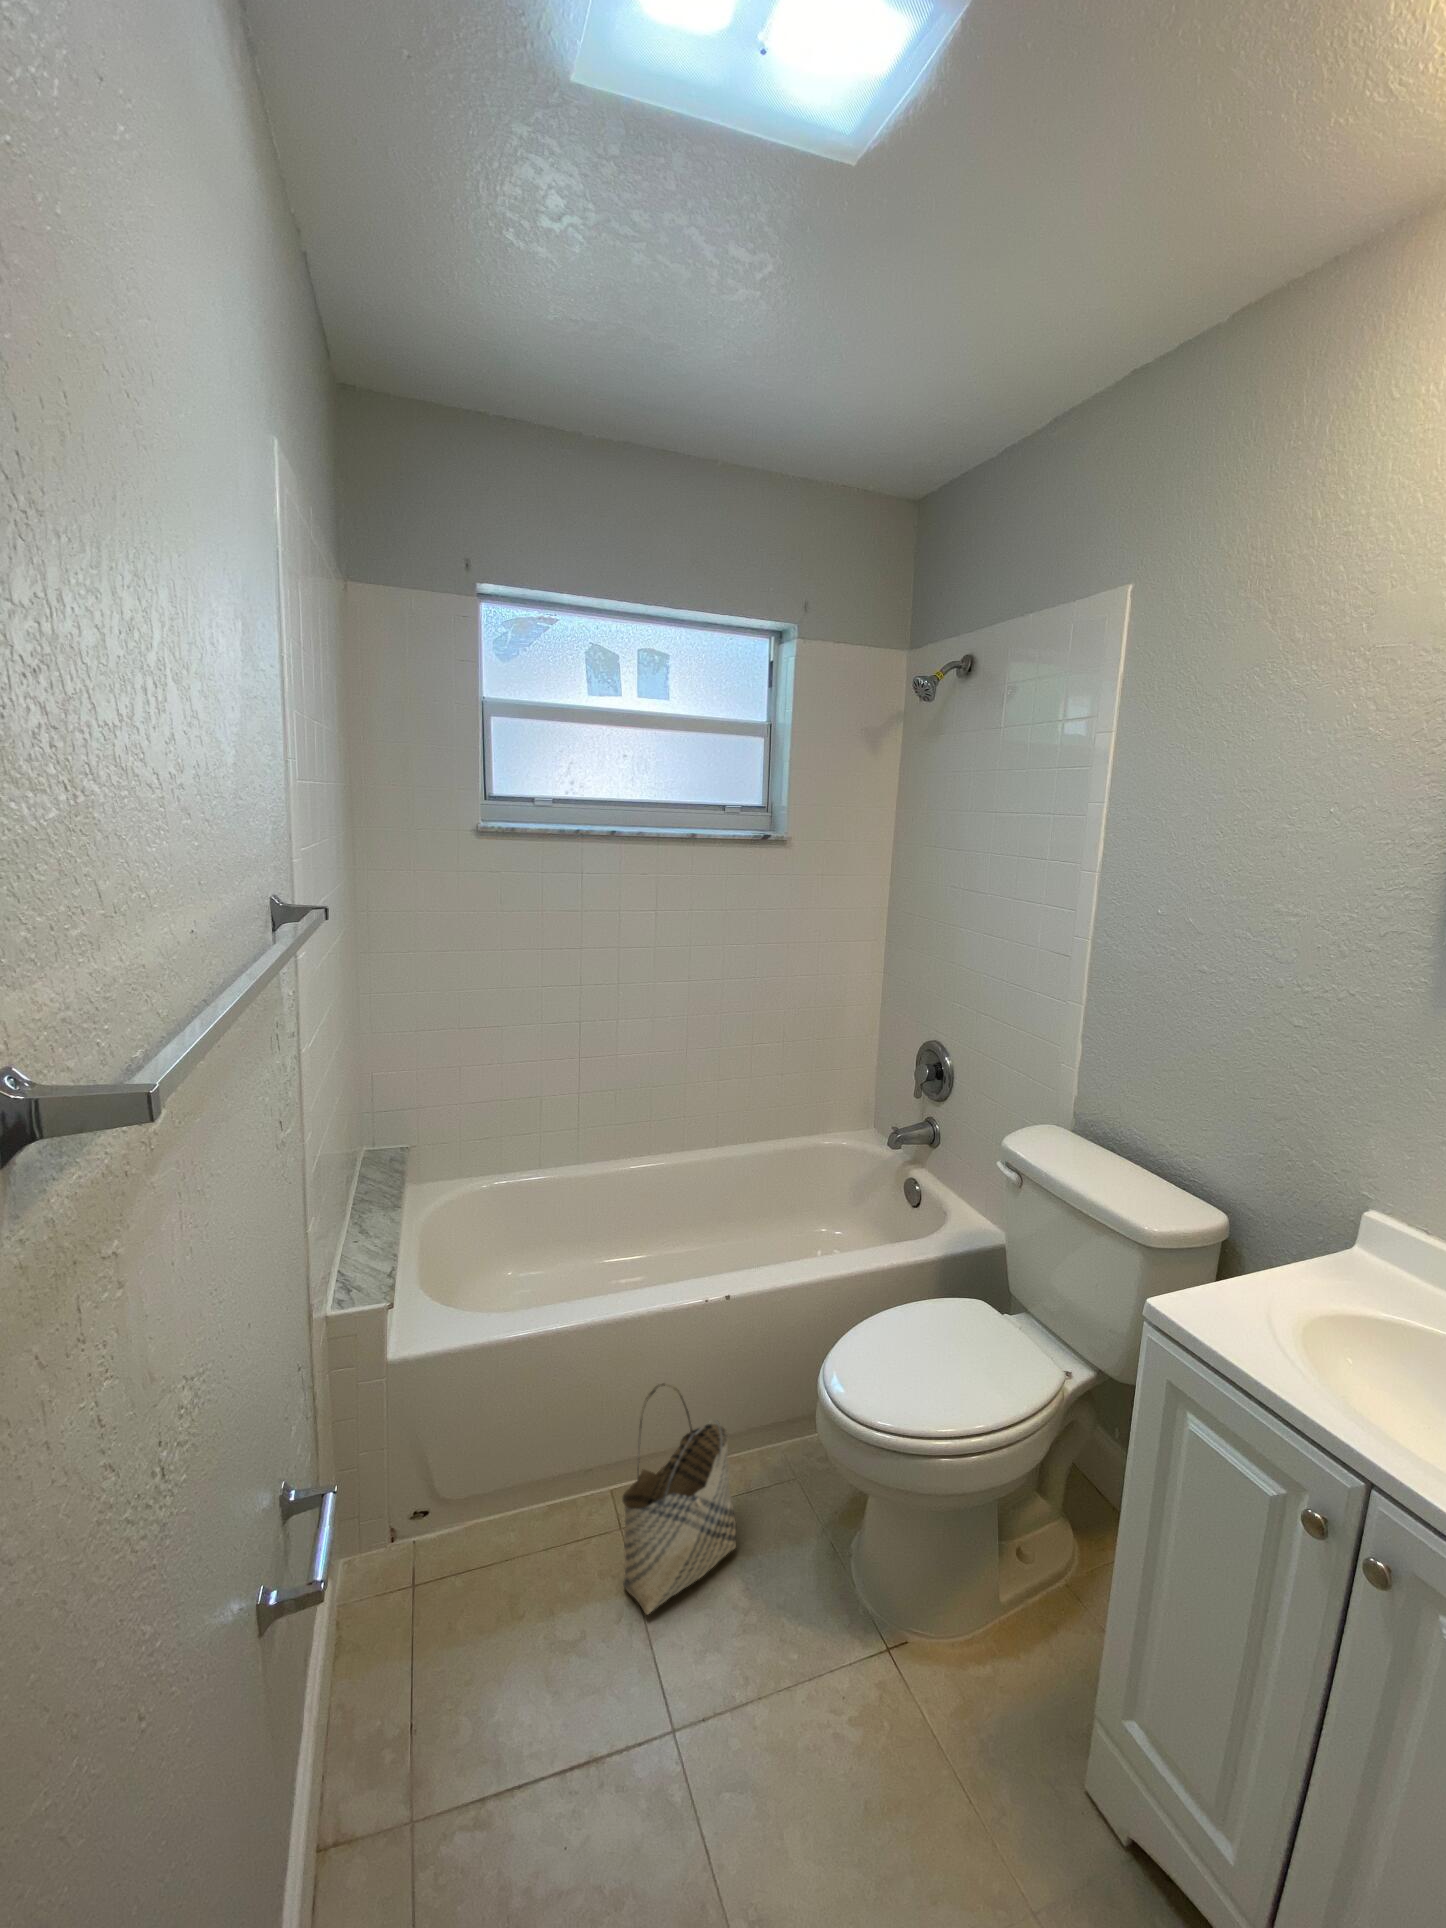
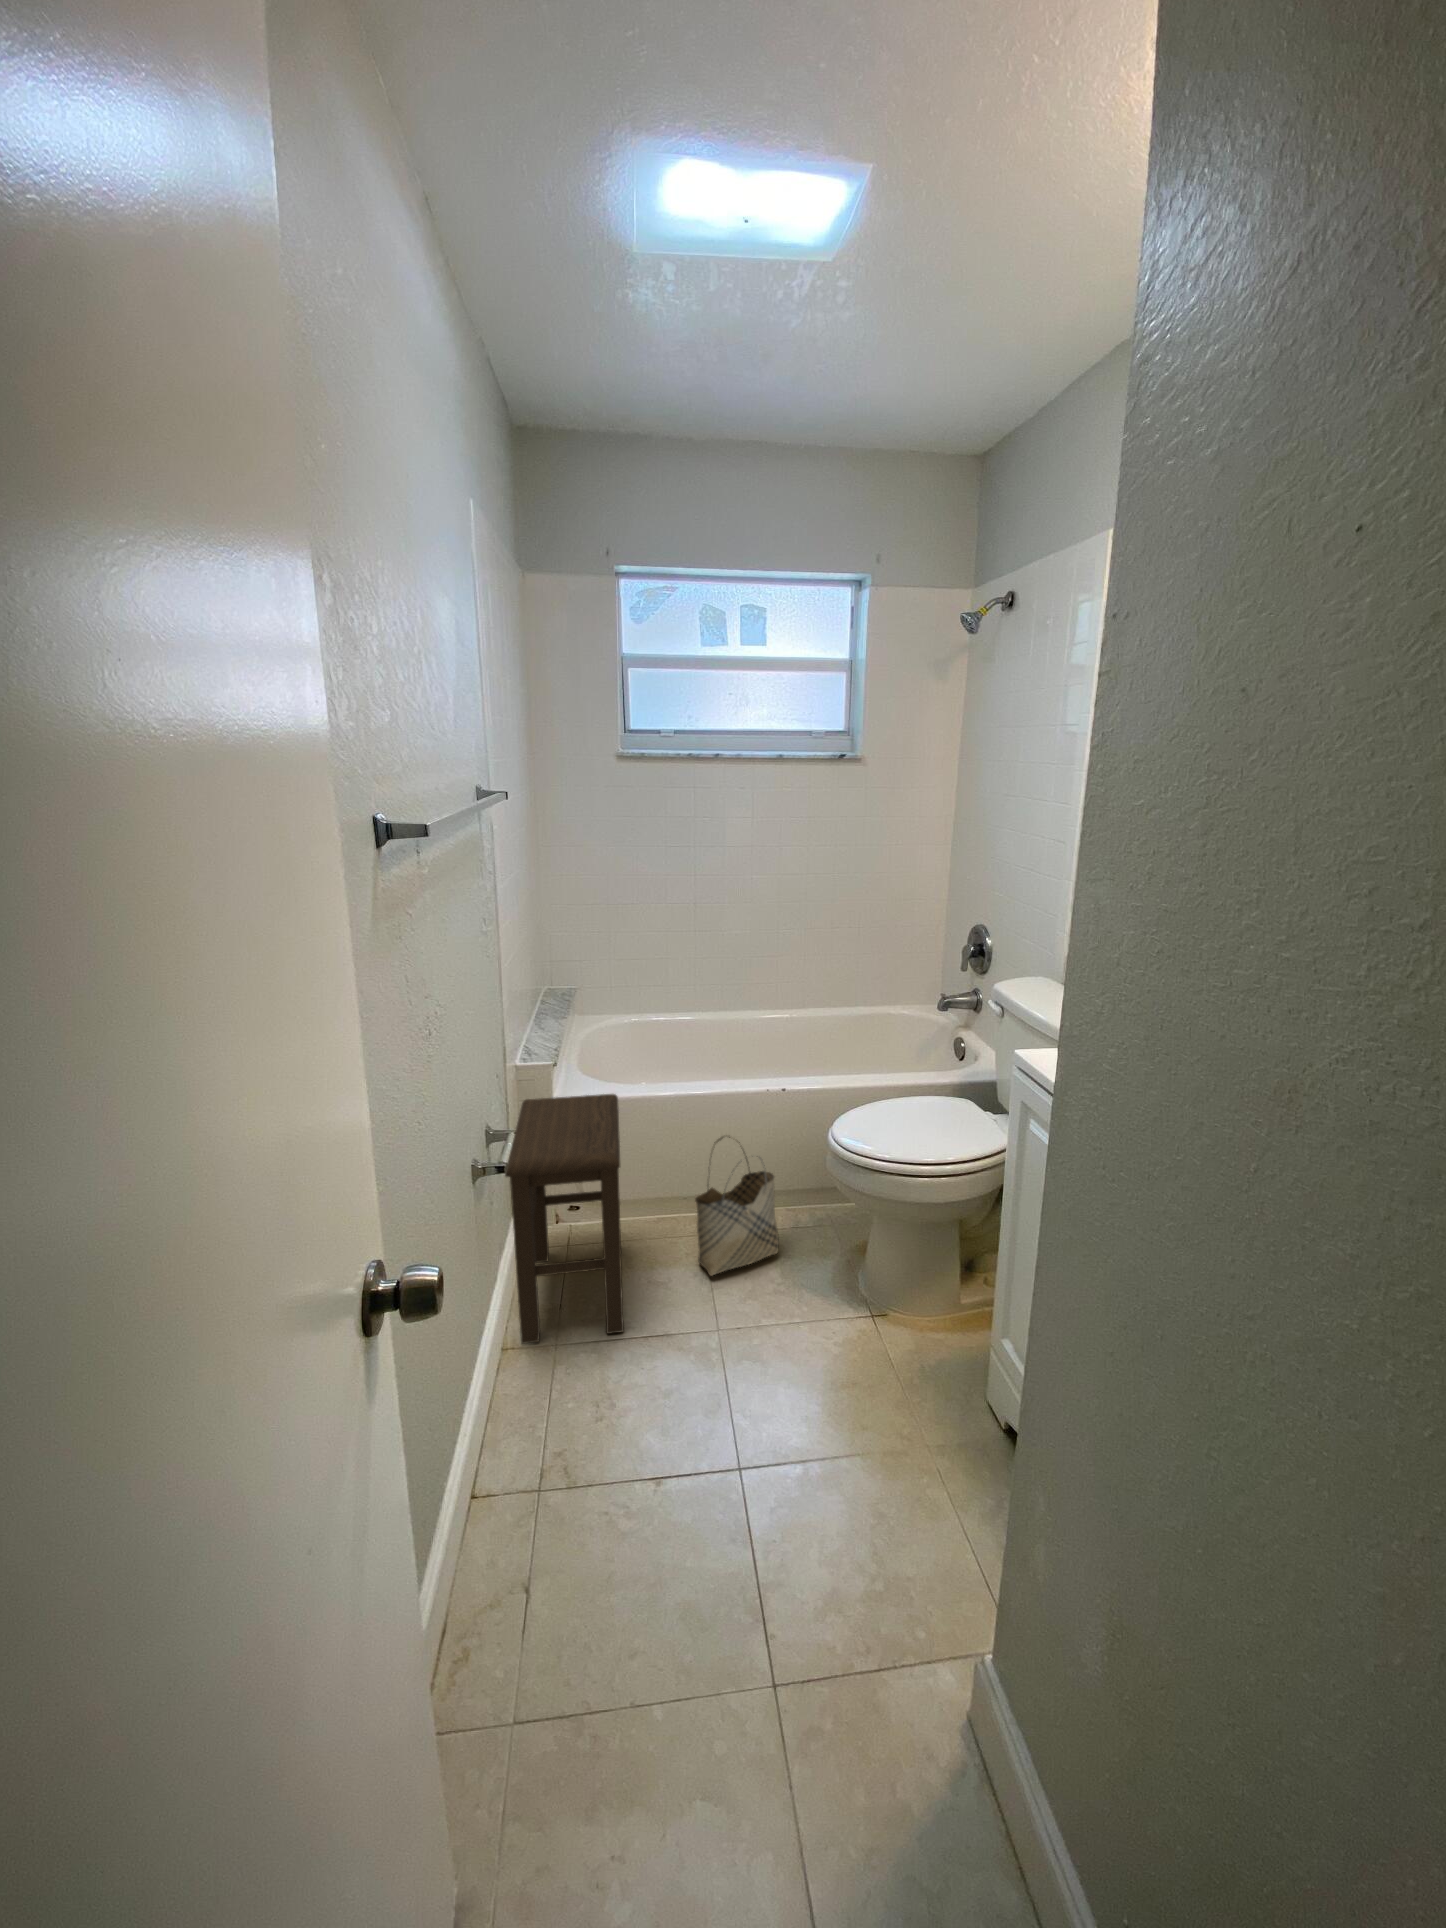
stool: none [324,1348,526,1849] -> present [505,1094,624,1344]

